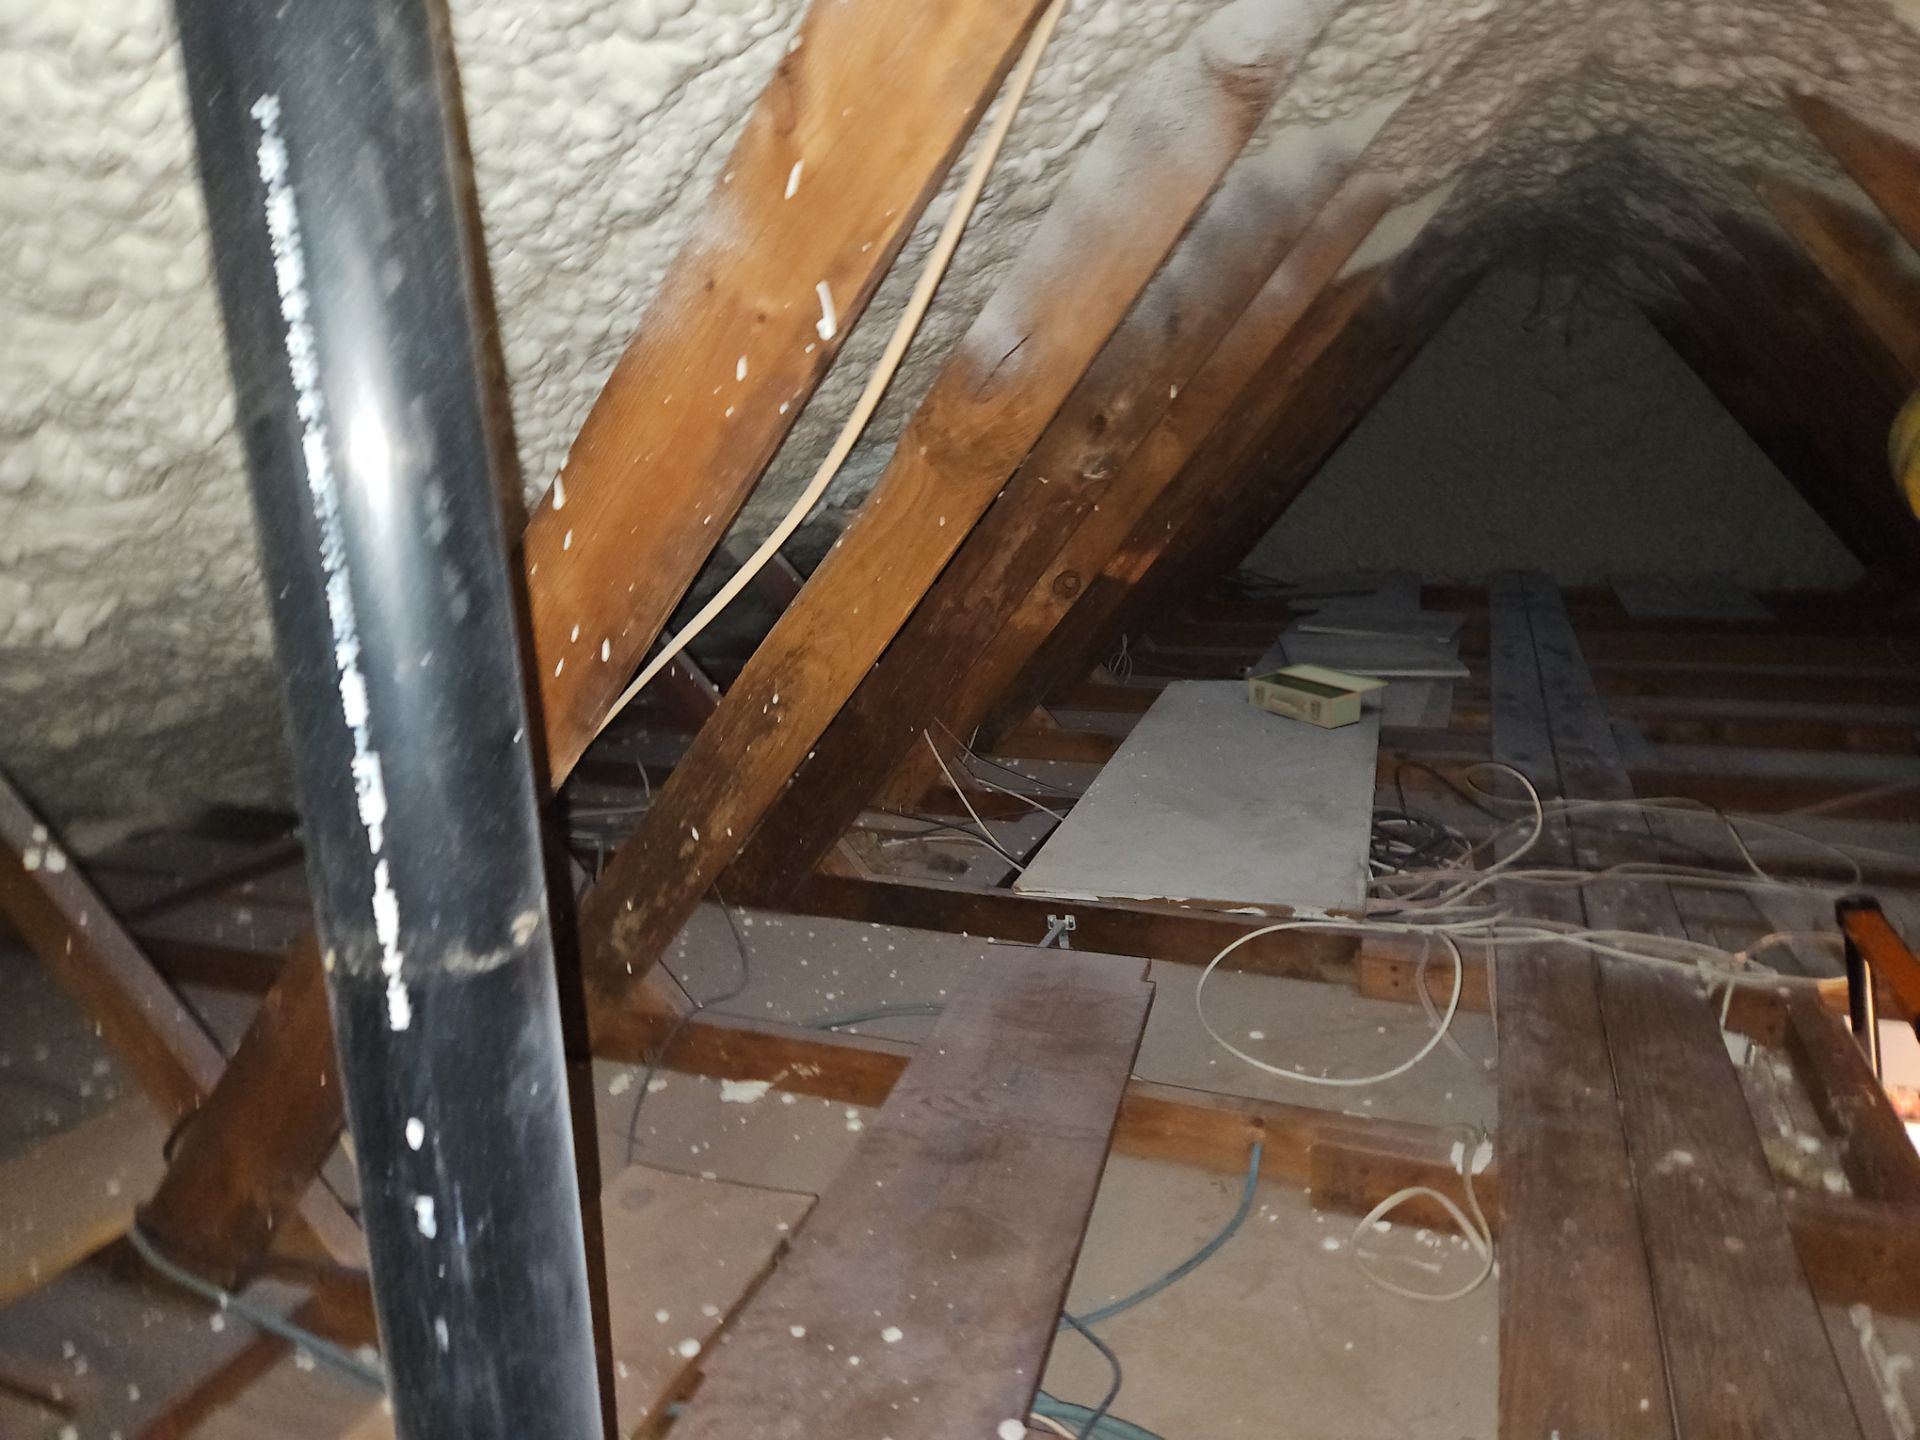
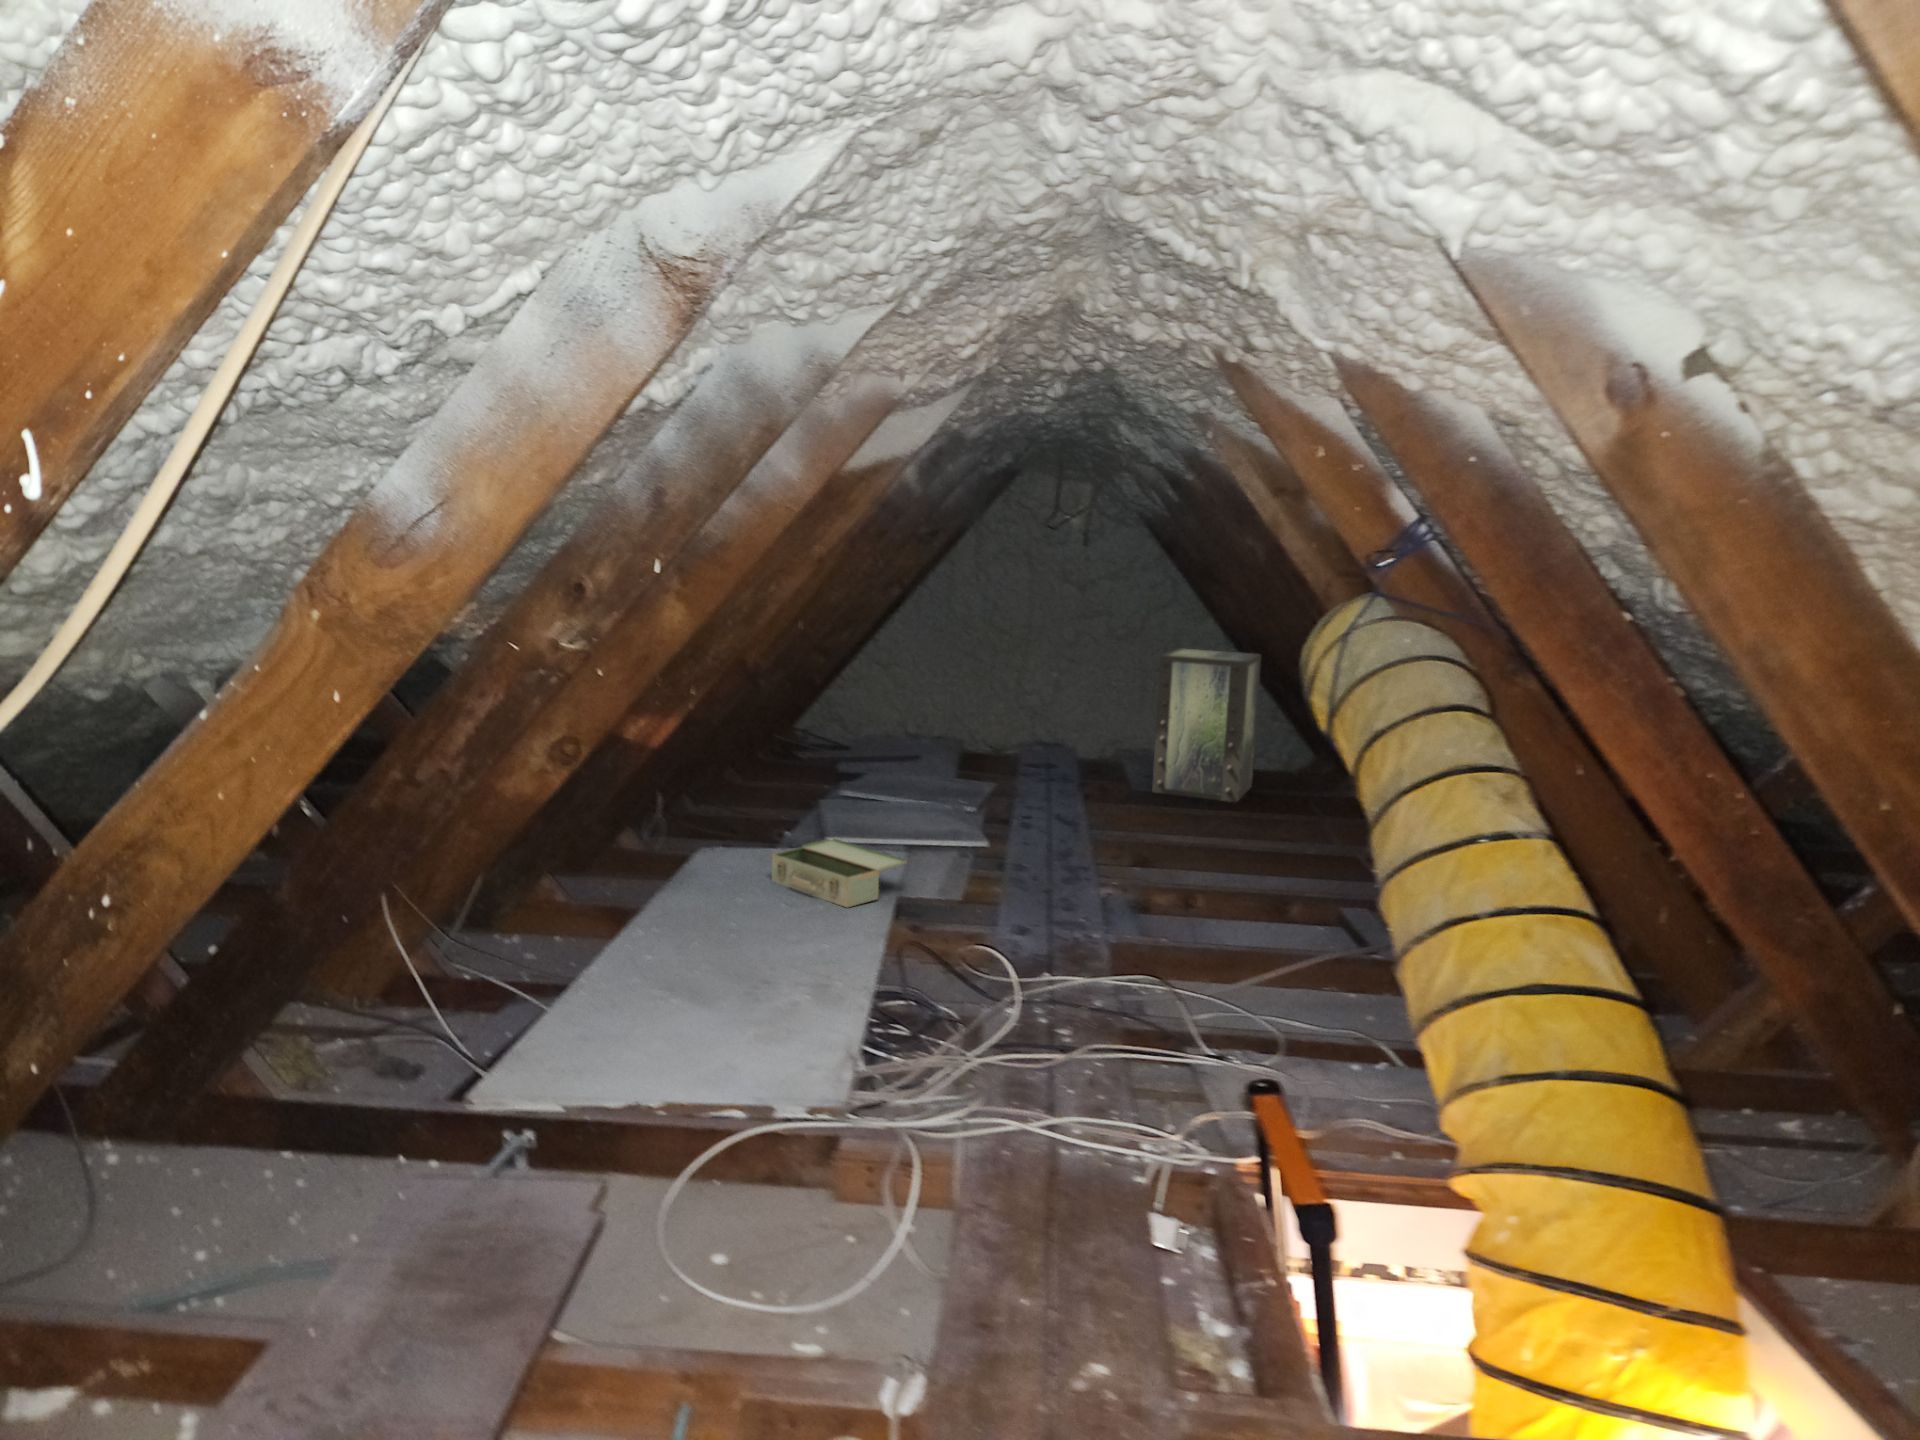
storage box: none [1640,451,1780,620] -> present [1152,648,1261,802]

